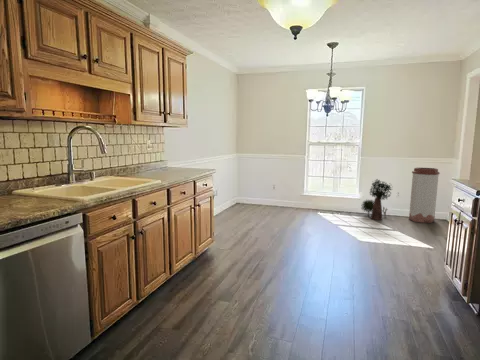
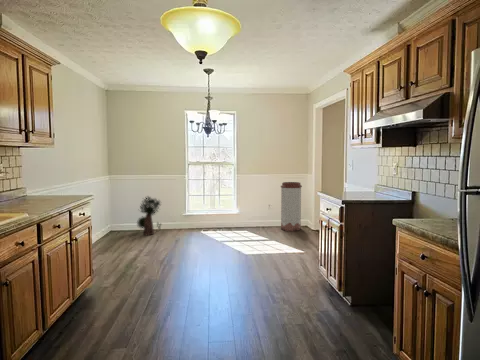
potted plant: present [362,180,391,220] -> present [137,197,161,235]

